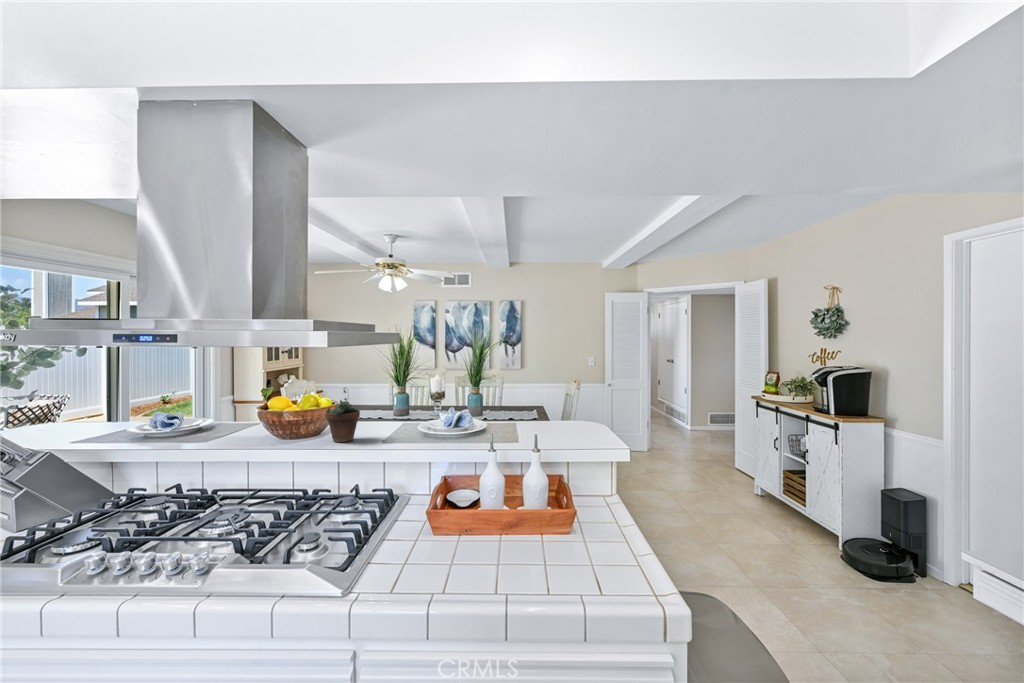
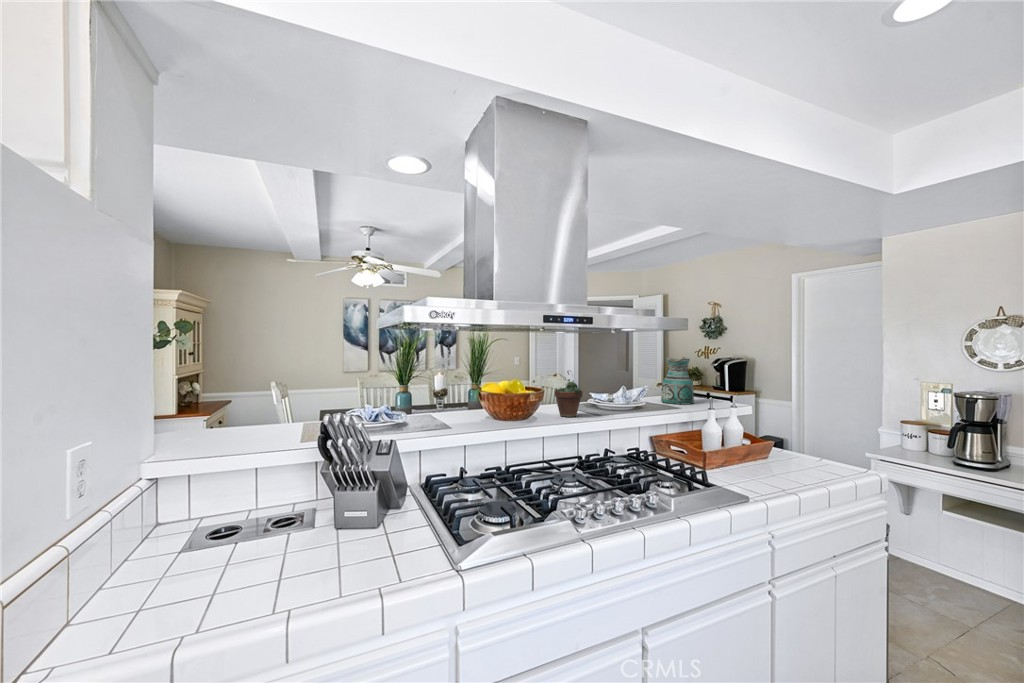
ceramic pitcher: none [539,372,590,436] -> present [661,357,694,405]

